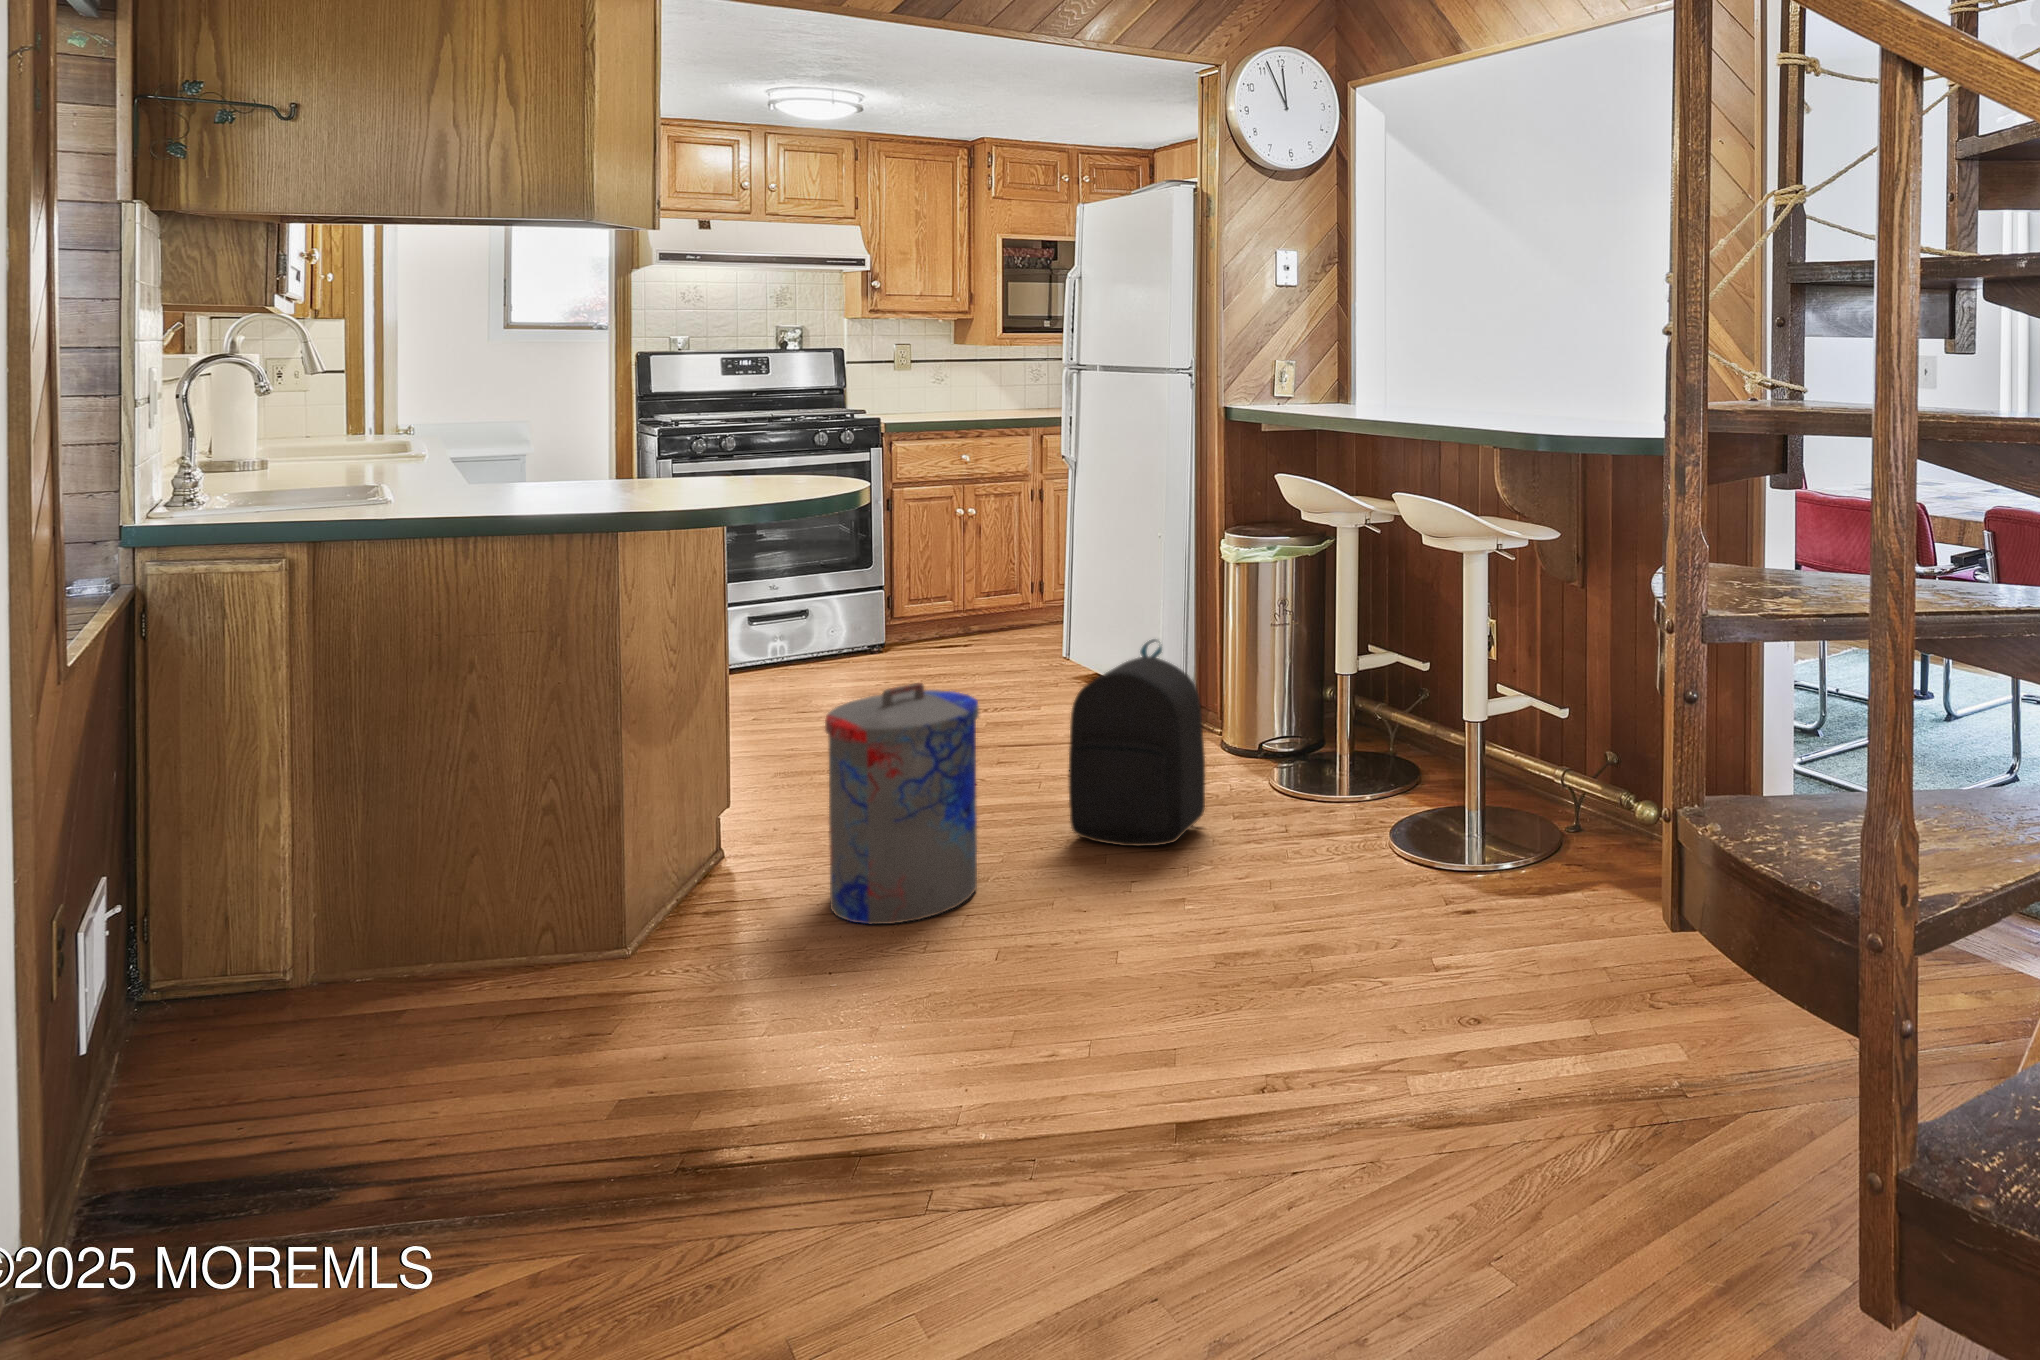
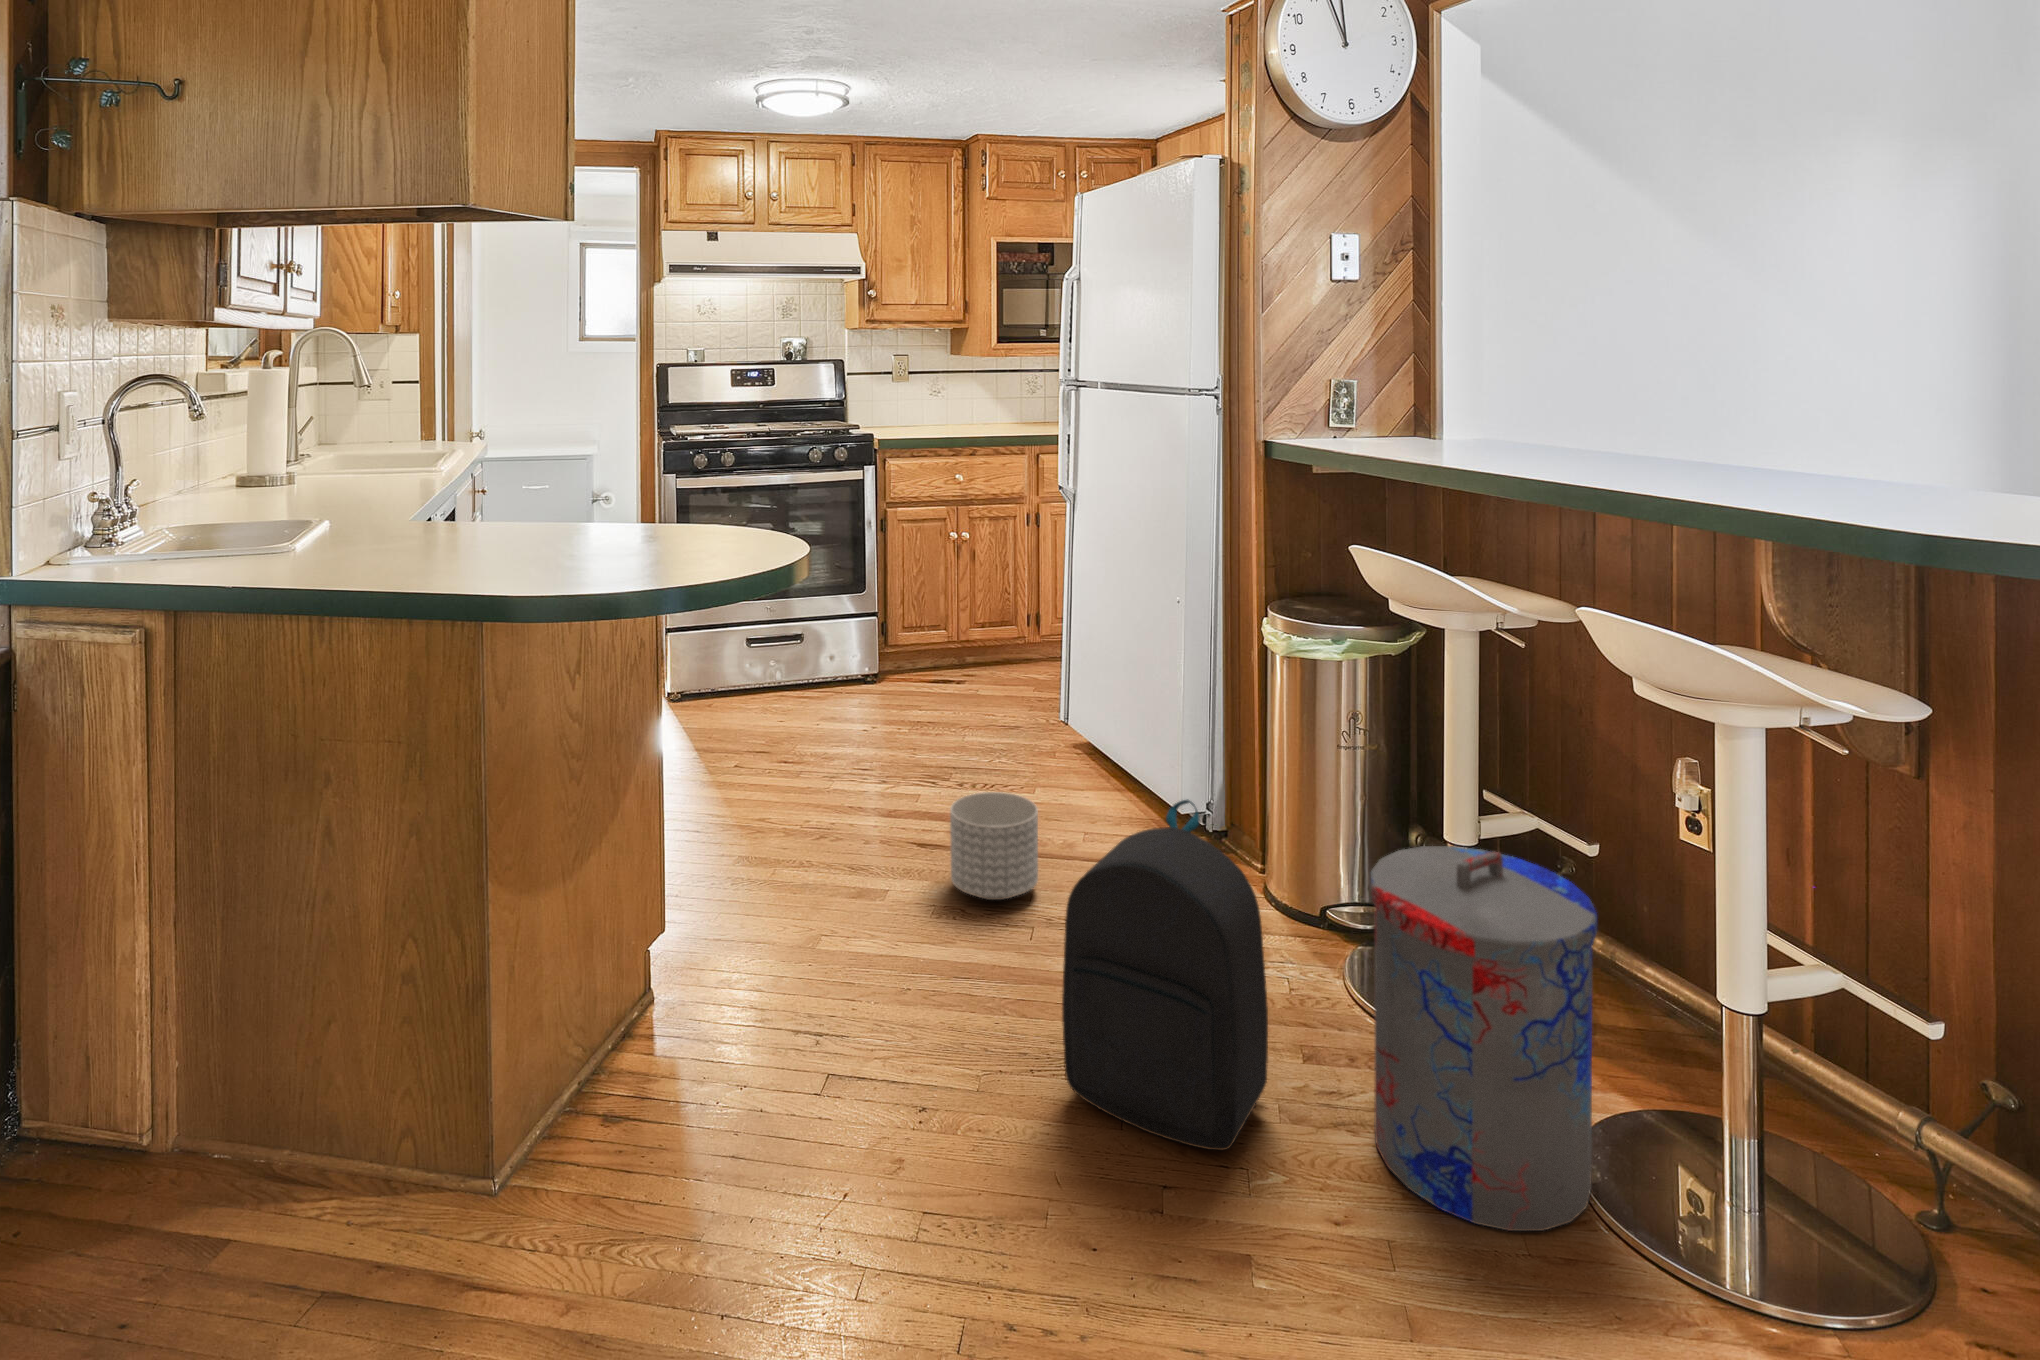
trash can: present [825,683,979,924] -> present [1371,846,1597,1231]
planter: none [977,687,1049,764] -> present [950,792,1038,900]

